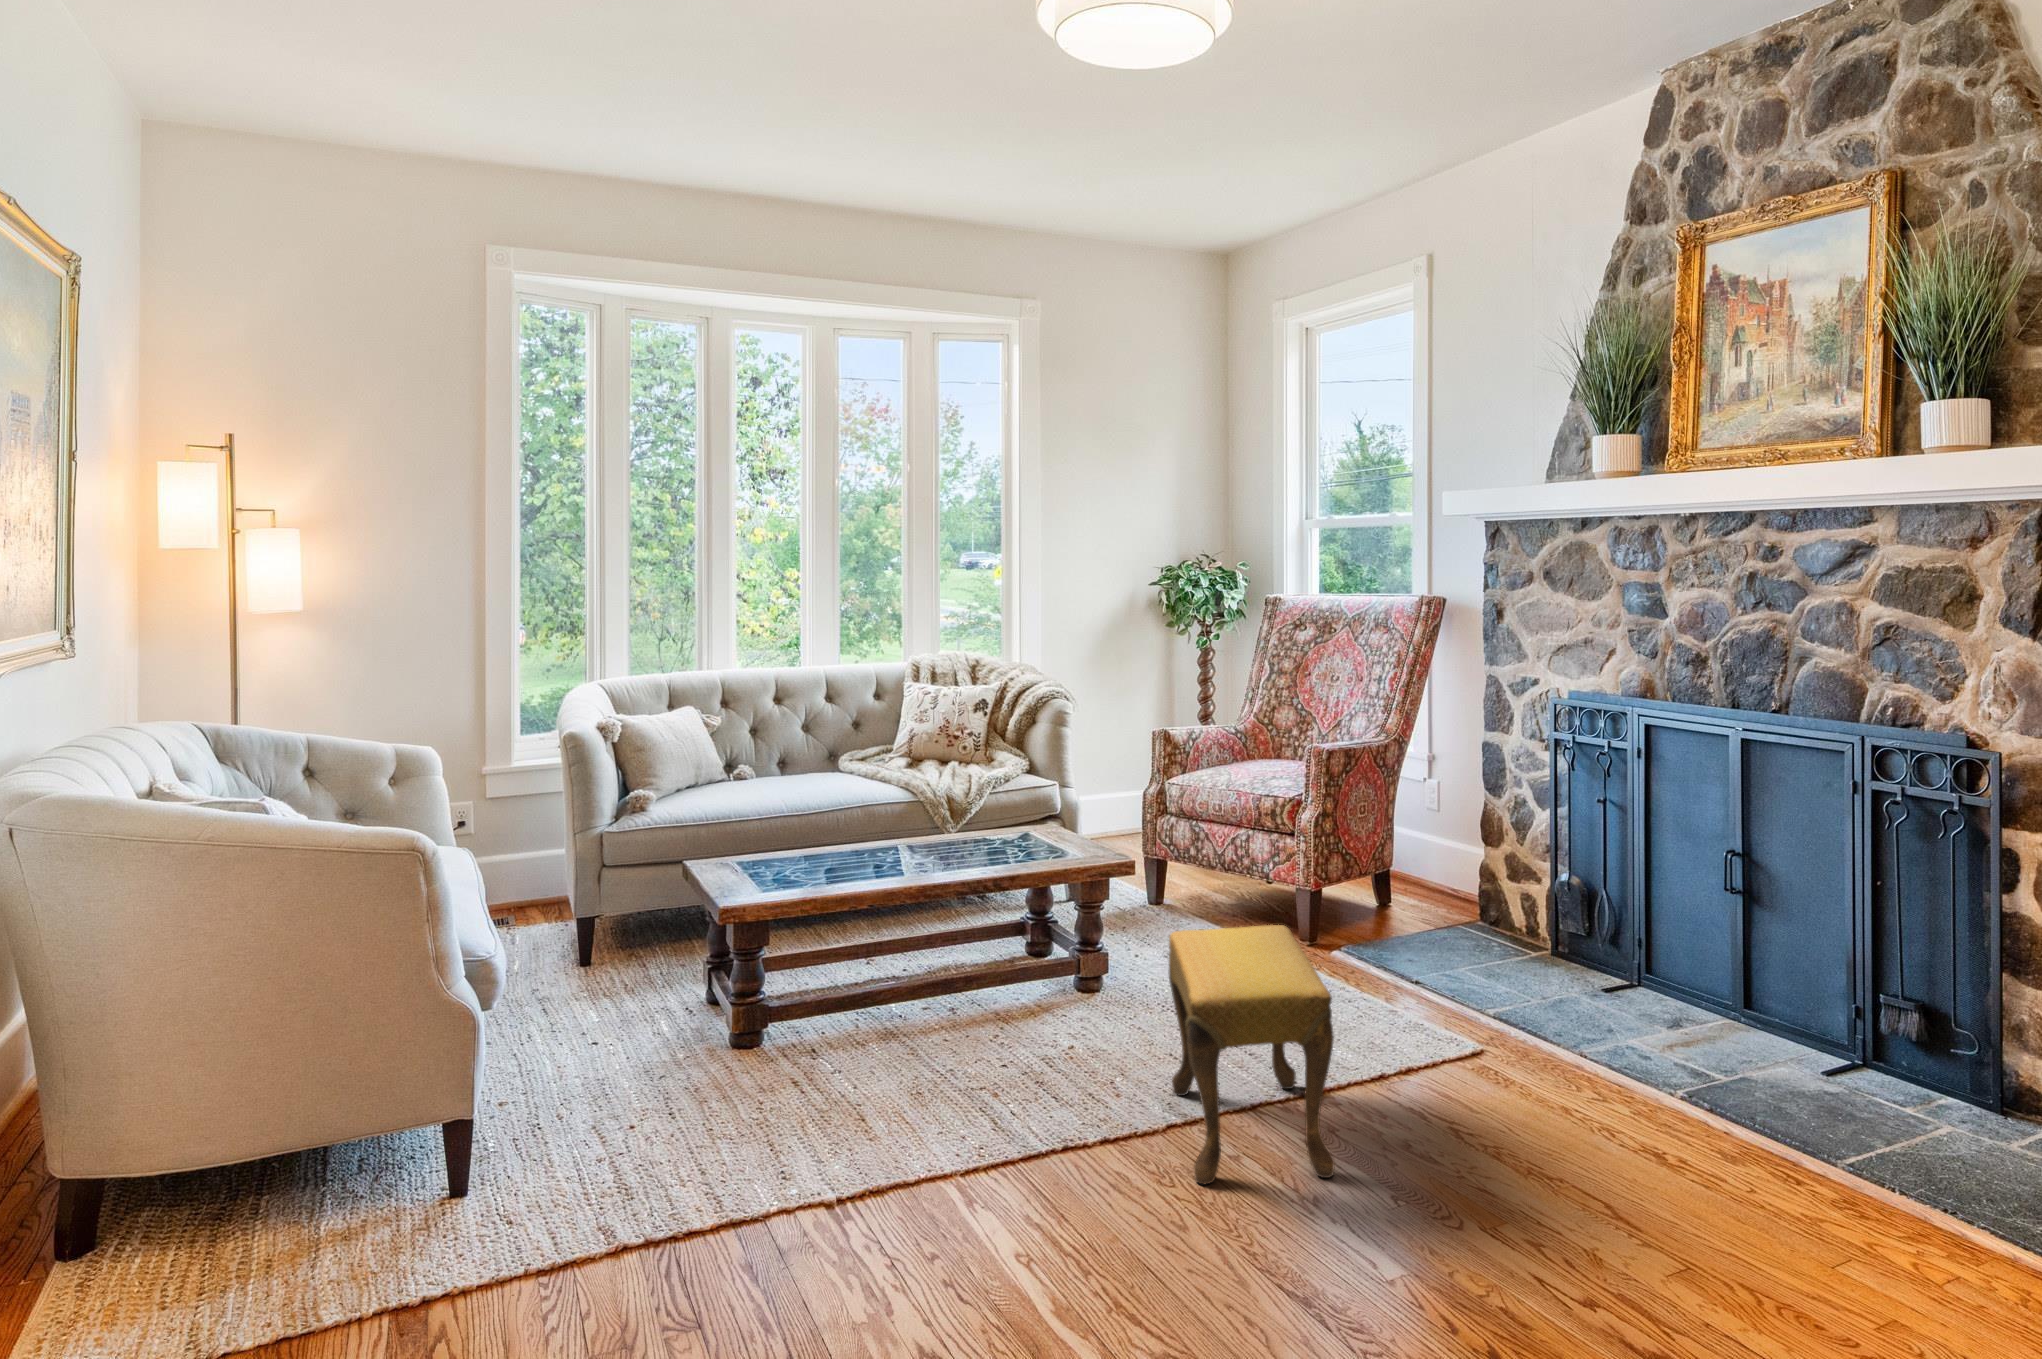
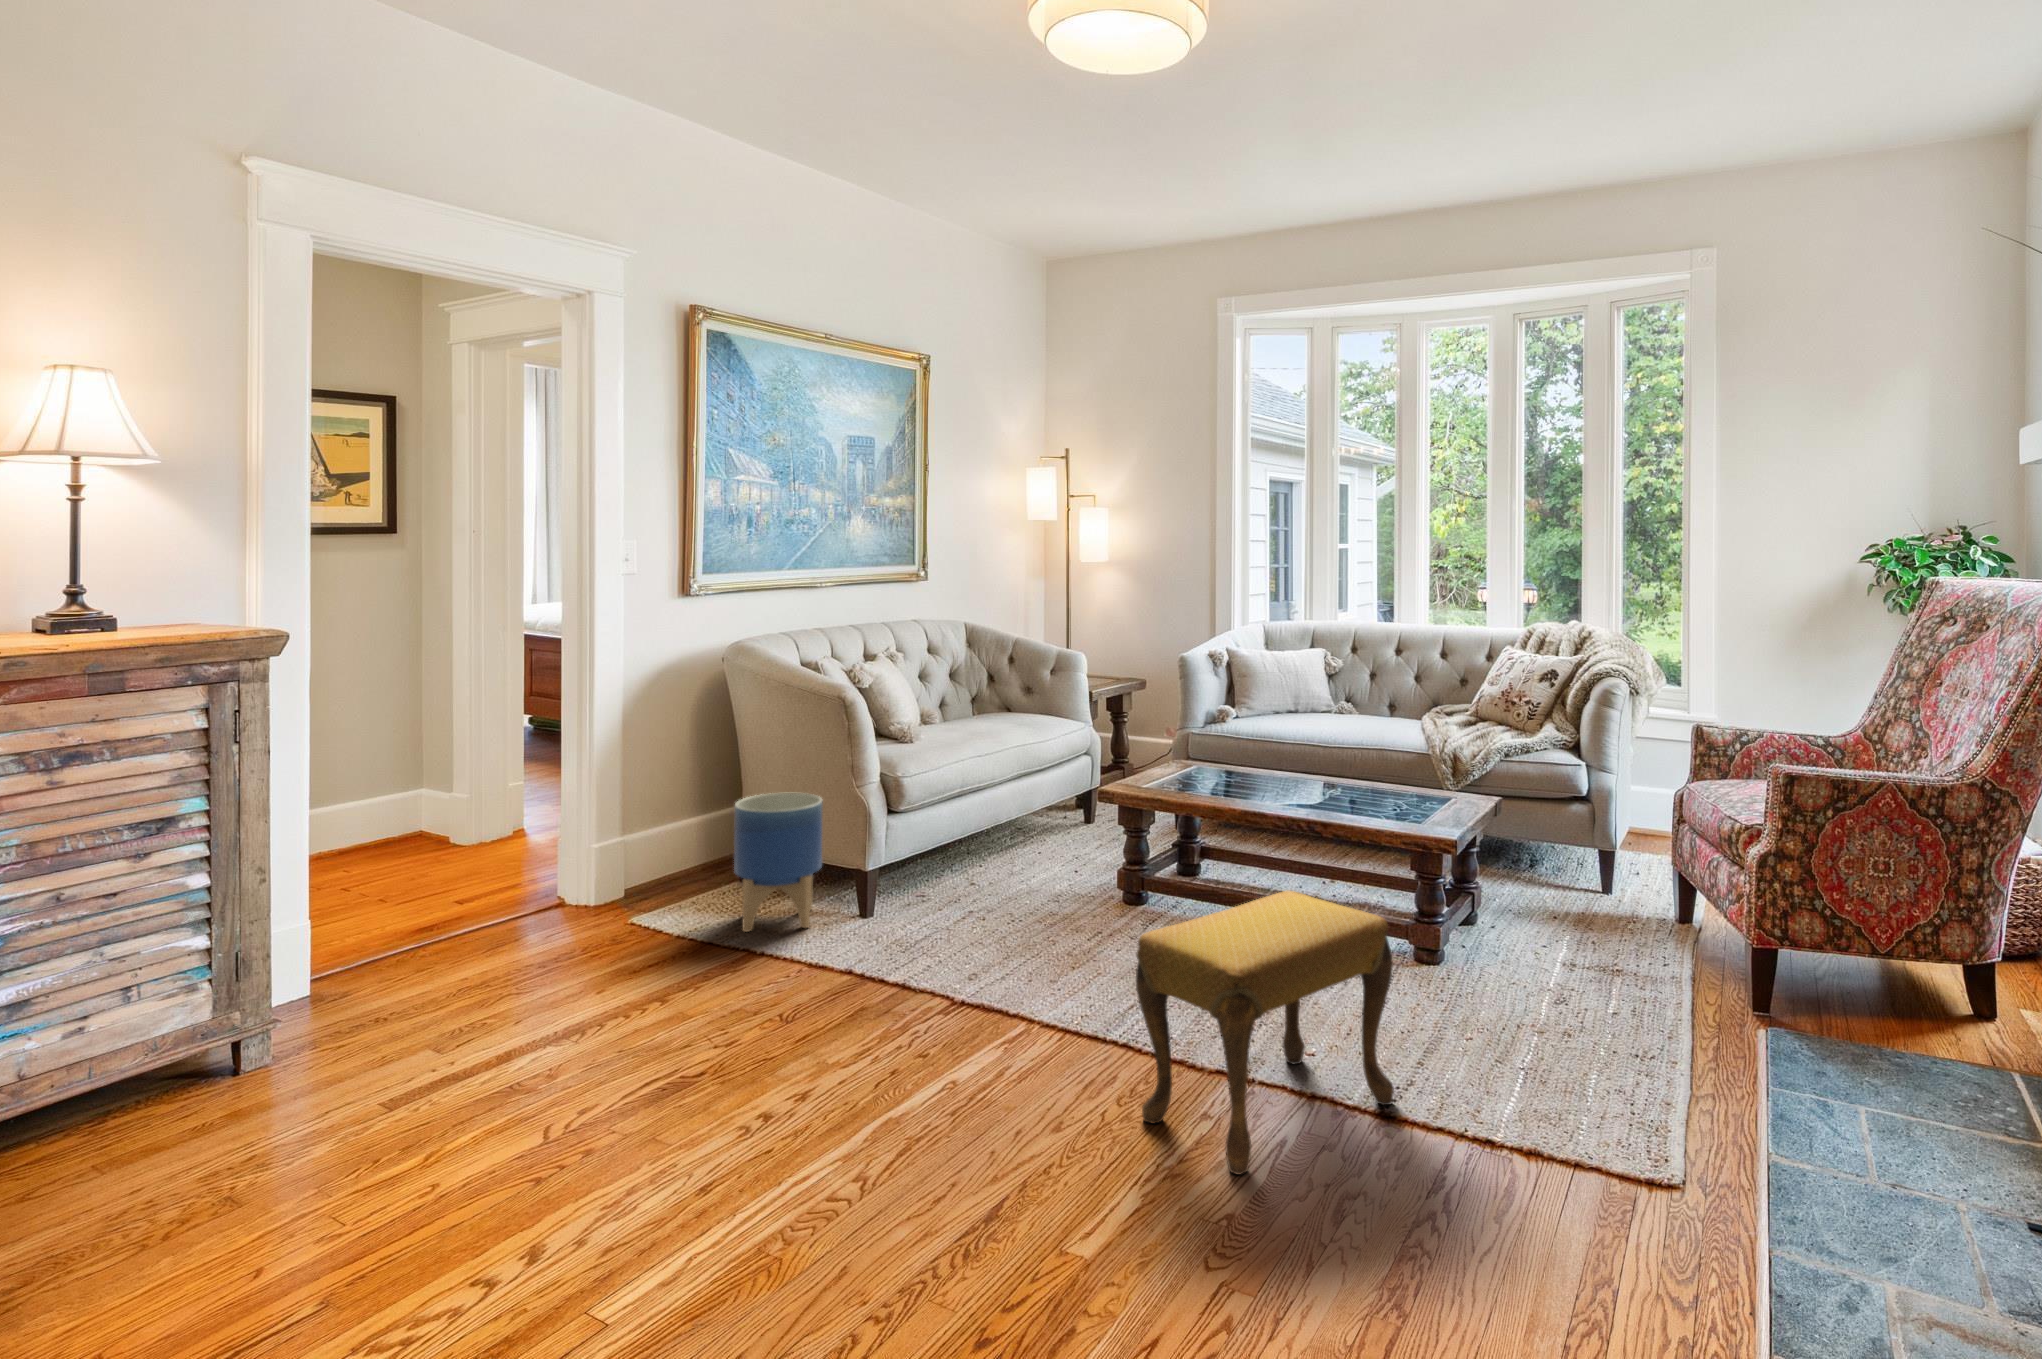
planter: none [258,1030,419,1282] -> present [734,793,823,932]

